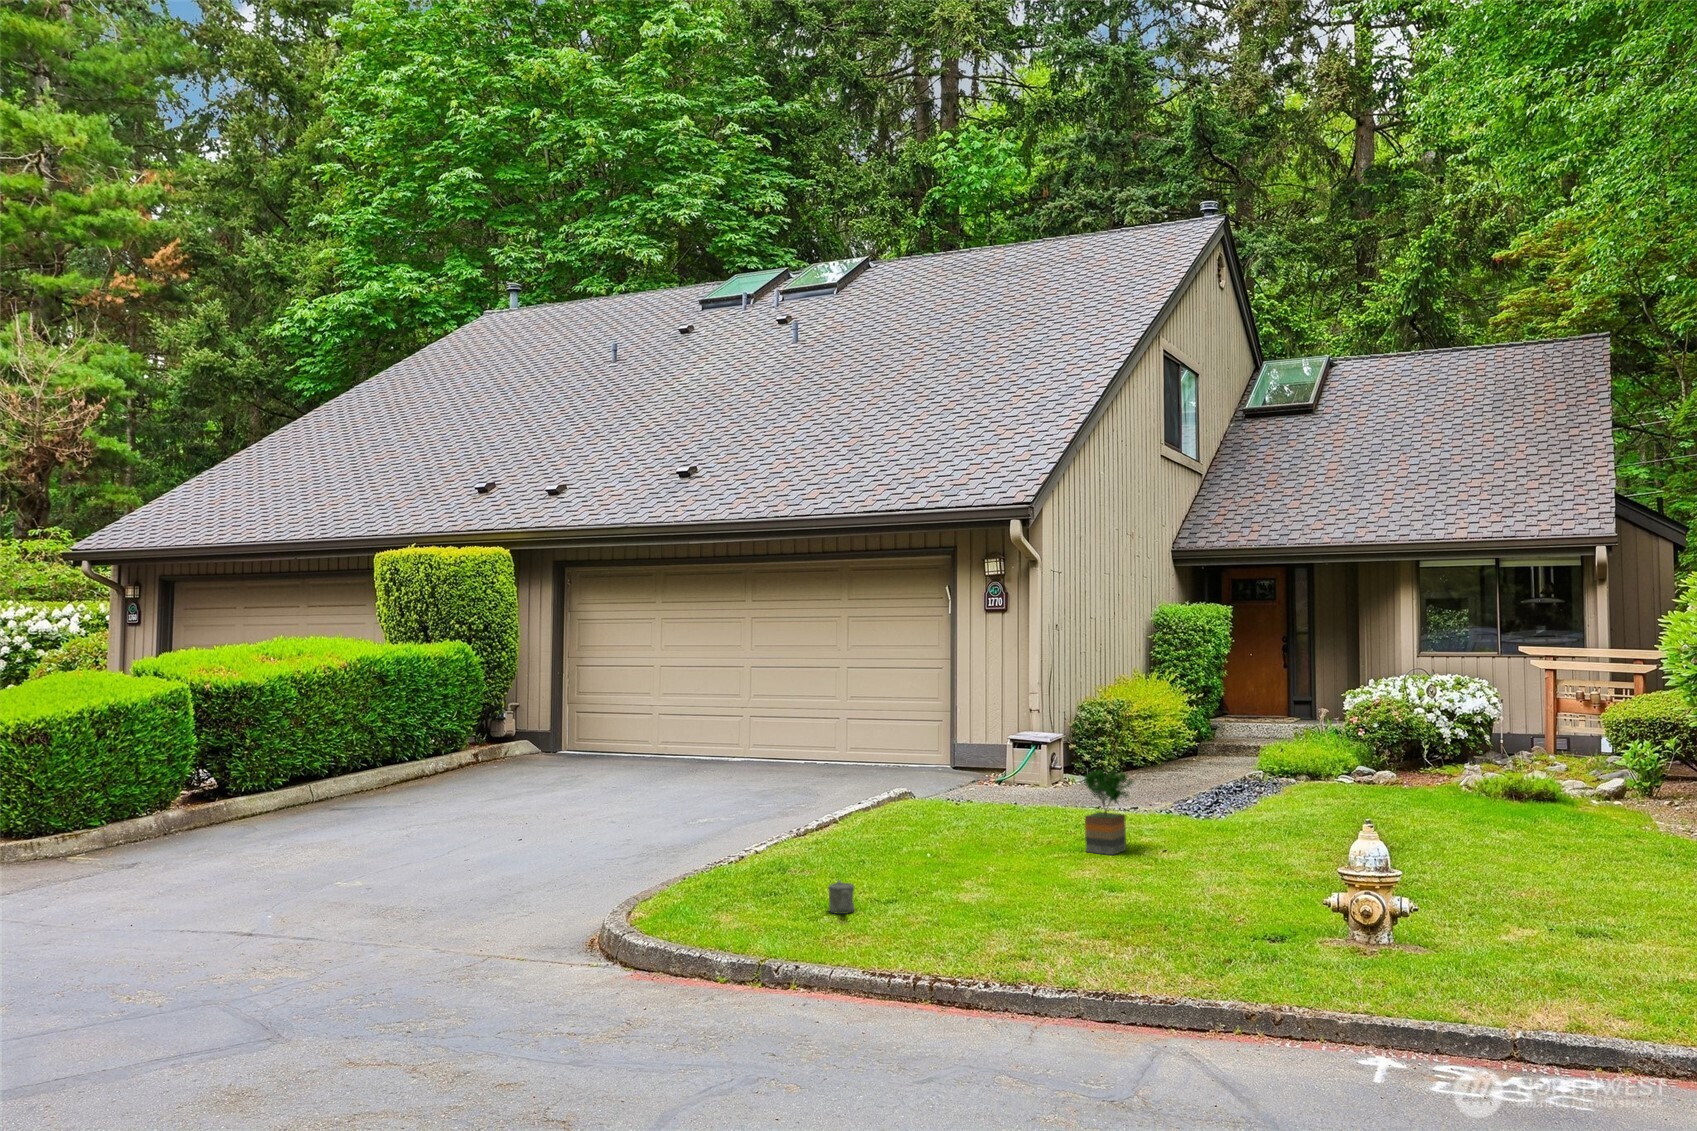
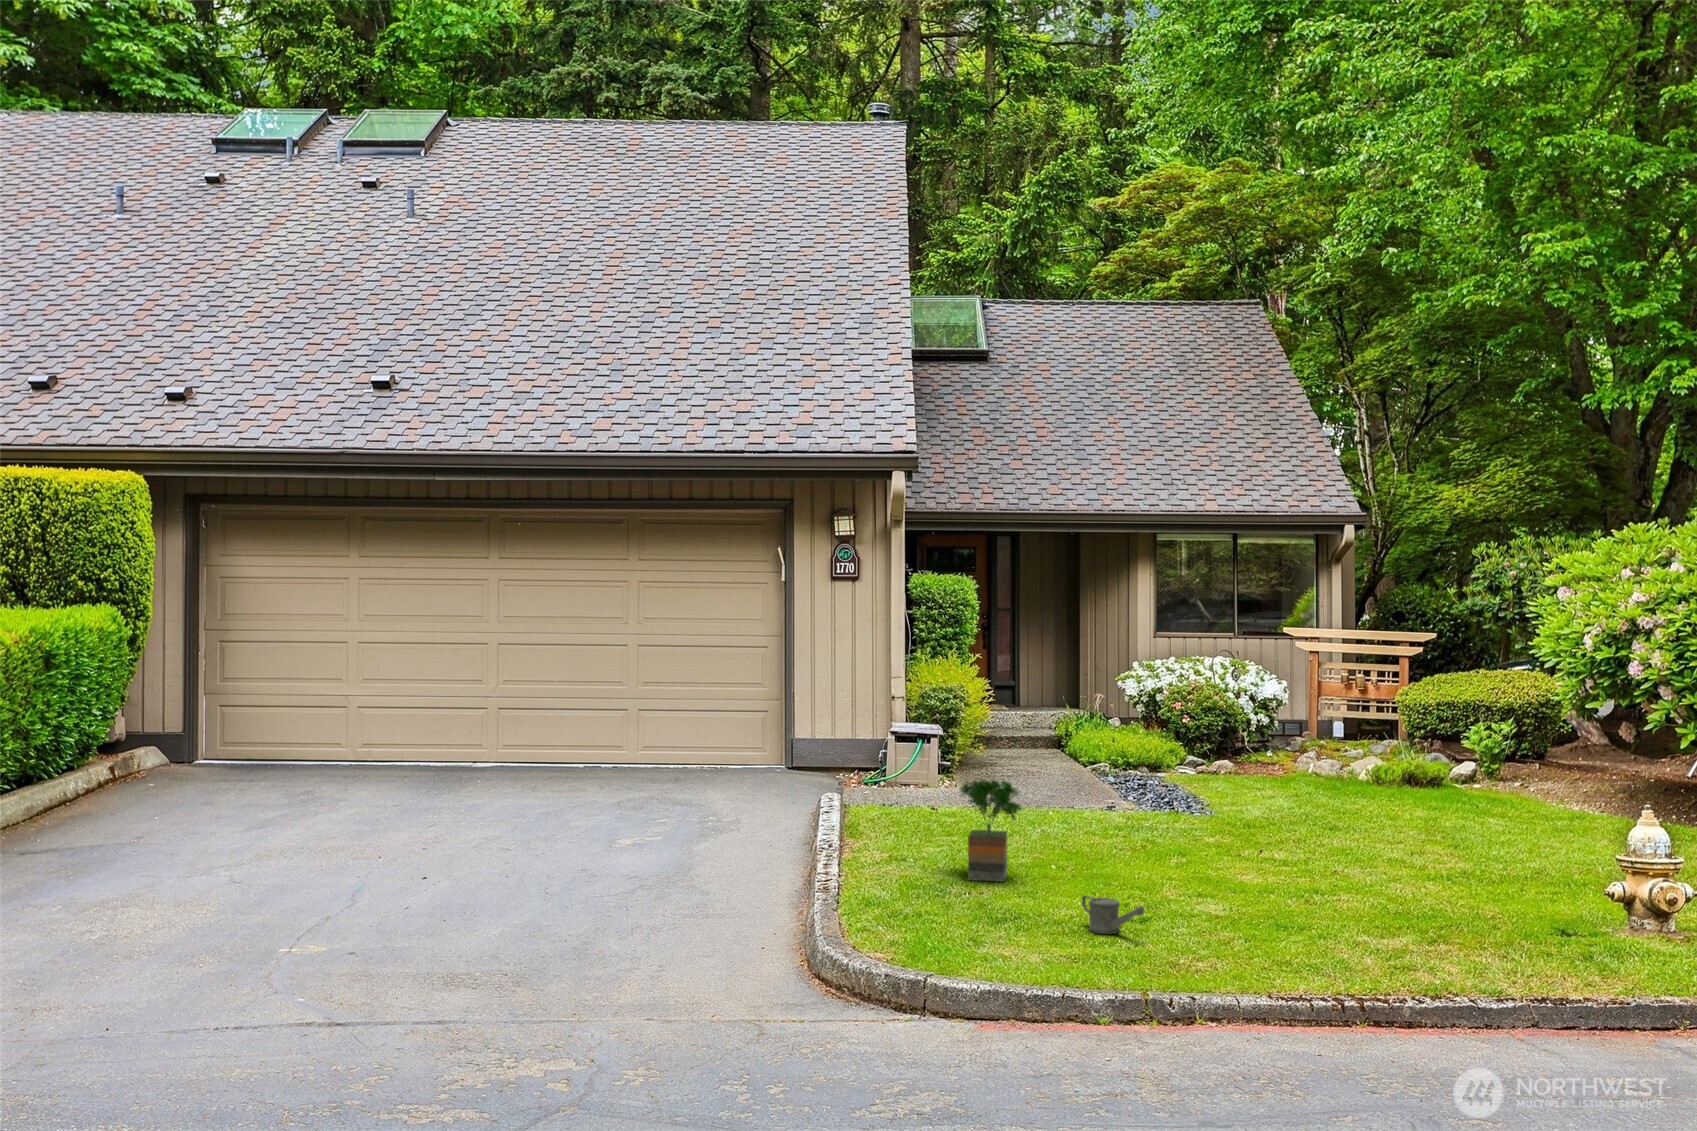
potted tree: present [1084,770,1132,855] -> present [960,779,1023,882]

